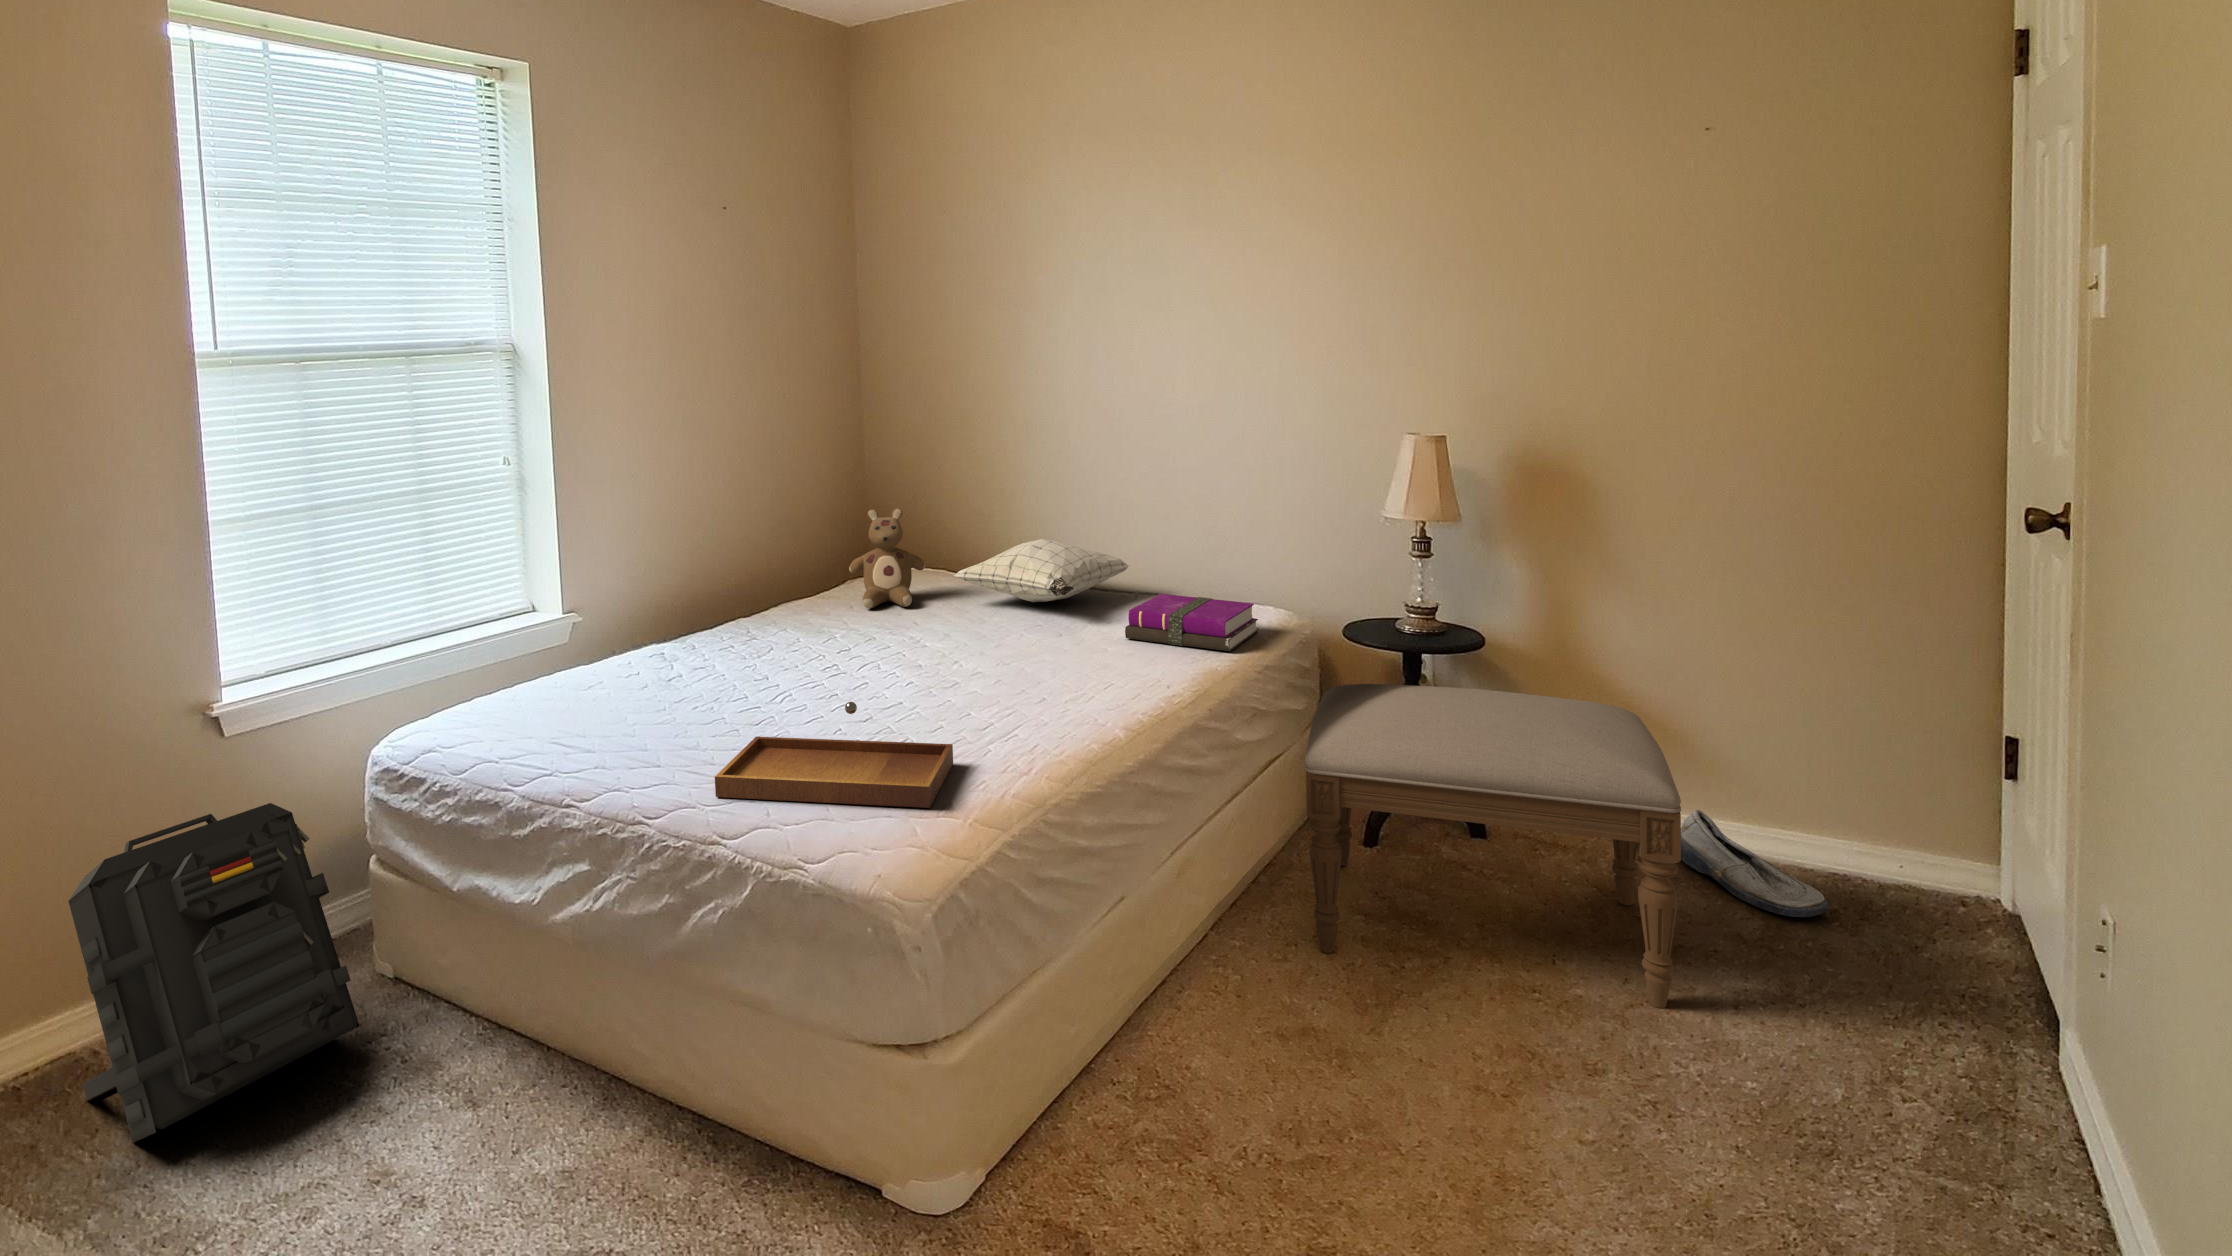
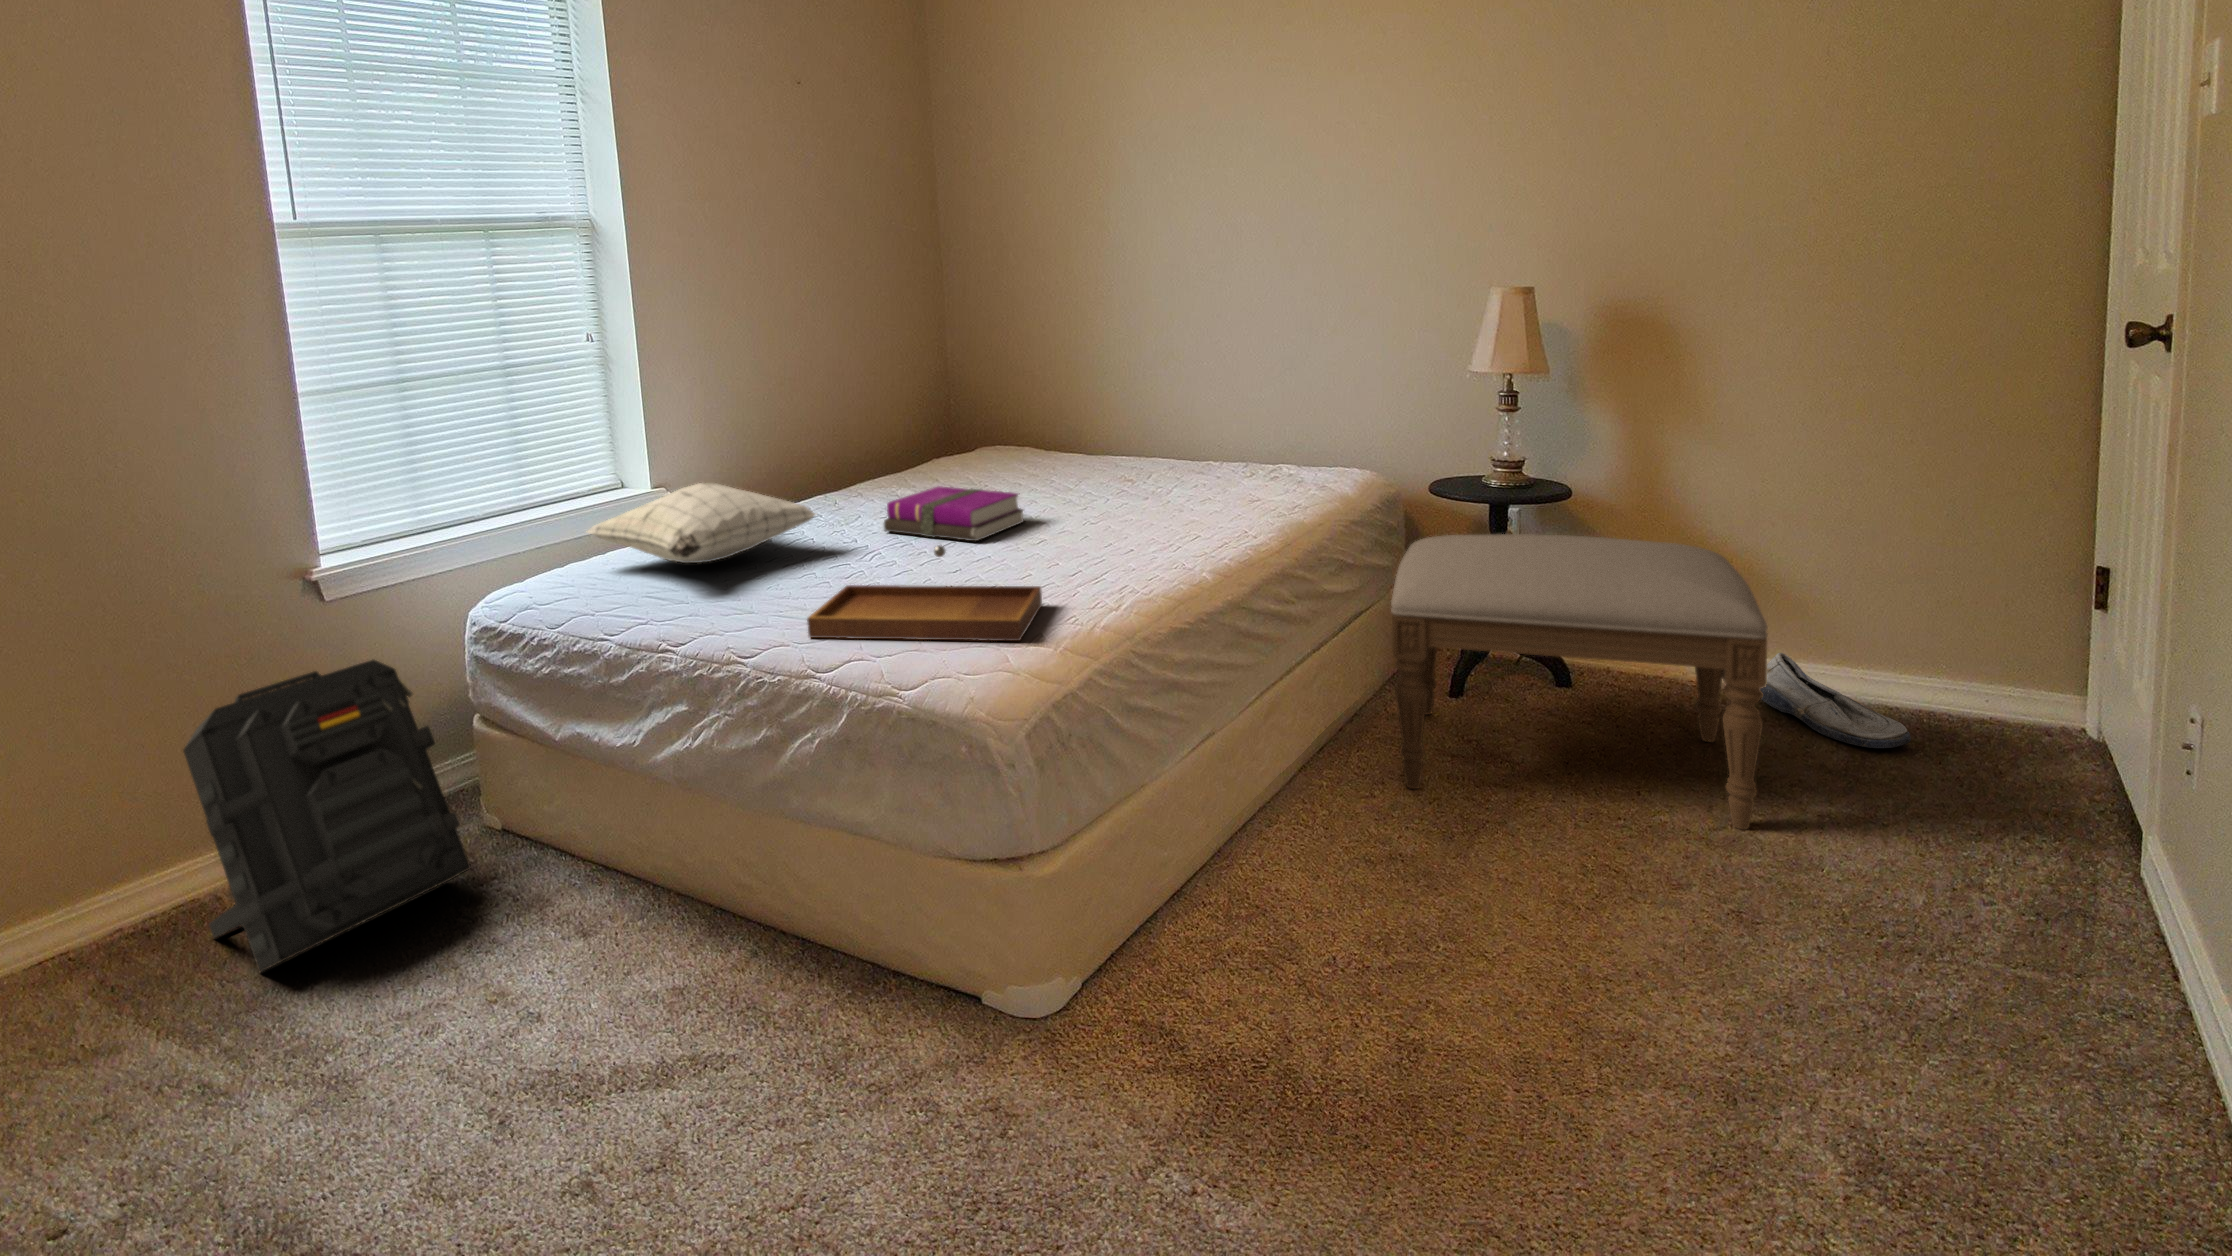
stuffed bear: present [849,508,925,608] -> none [934,384,1009,482]
pillow: present [954,539,1130,602] -> present [588,483,815,563]
notebook: present [1125,594,1258,651] -> present [884,486,1024,541]

